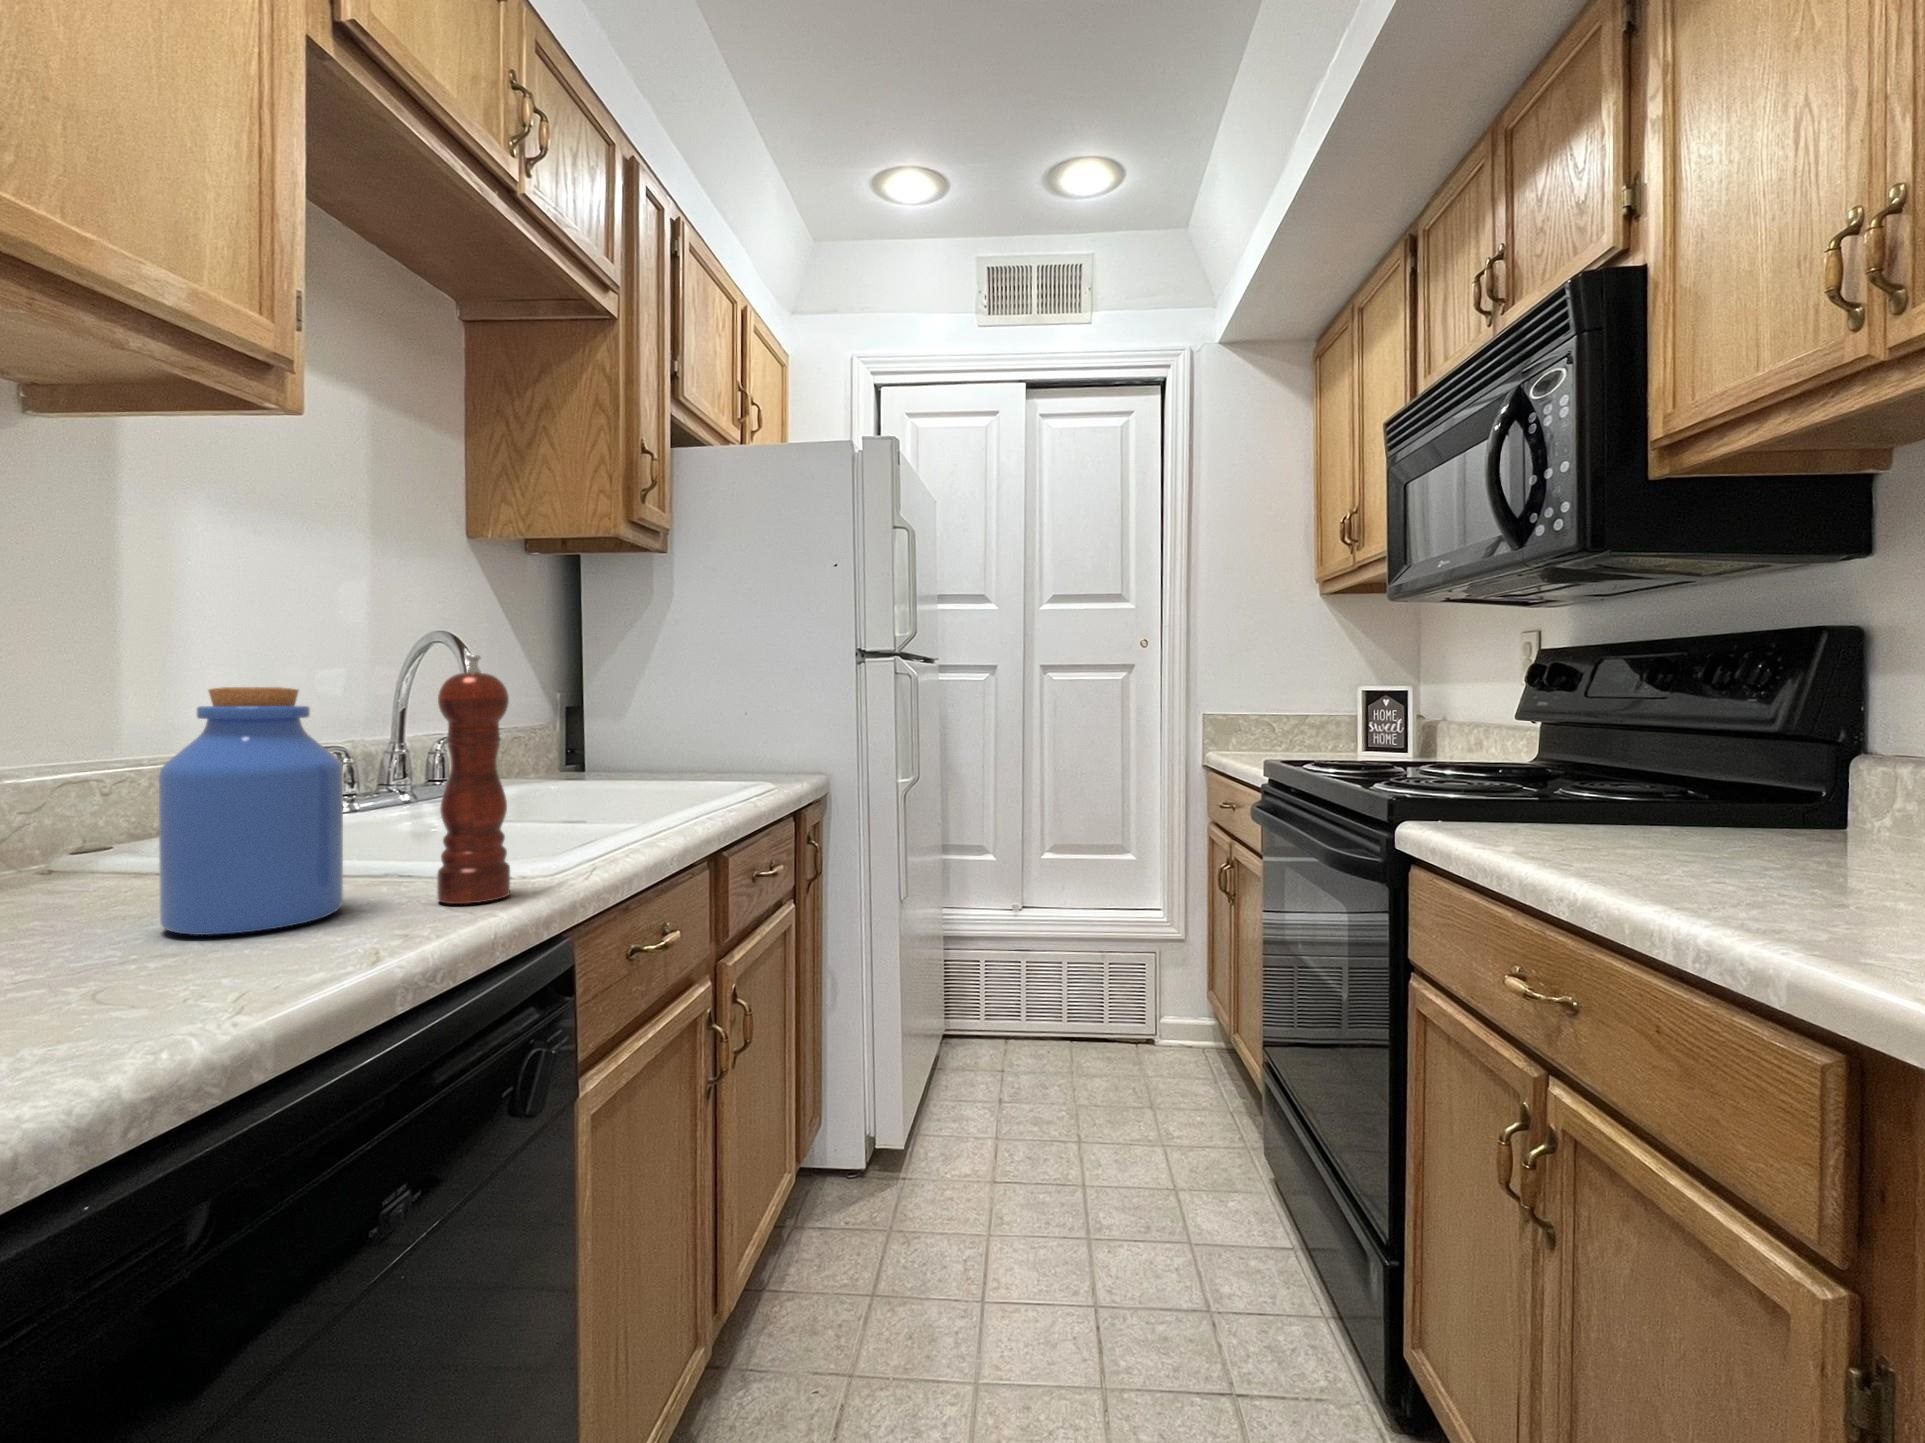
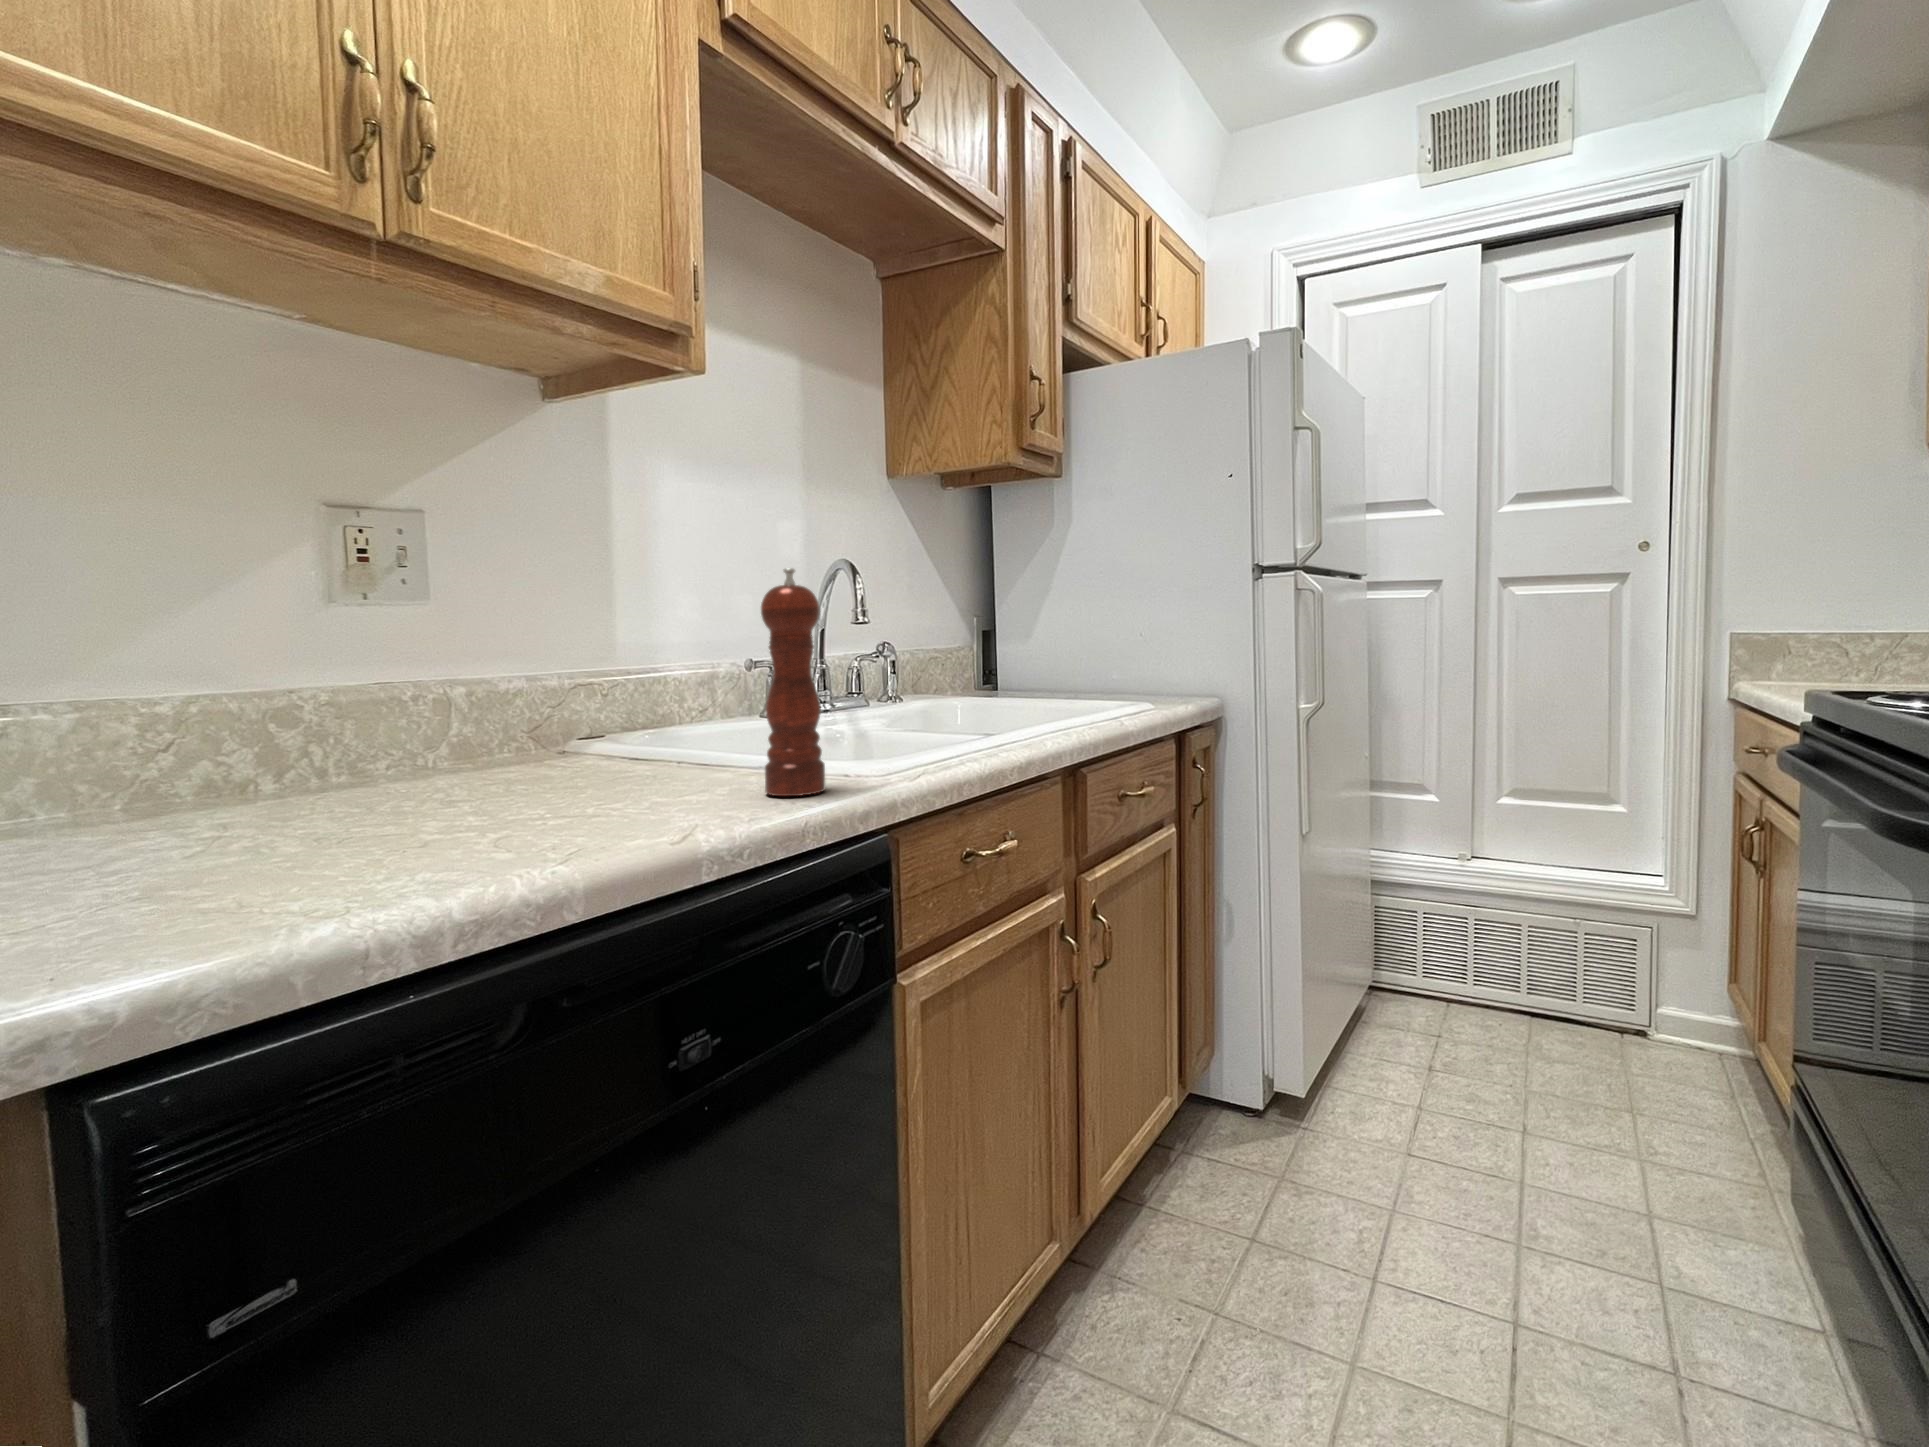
jar: present [159,687,343,935] -> none [560,601,697,806]

